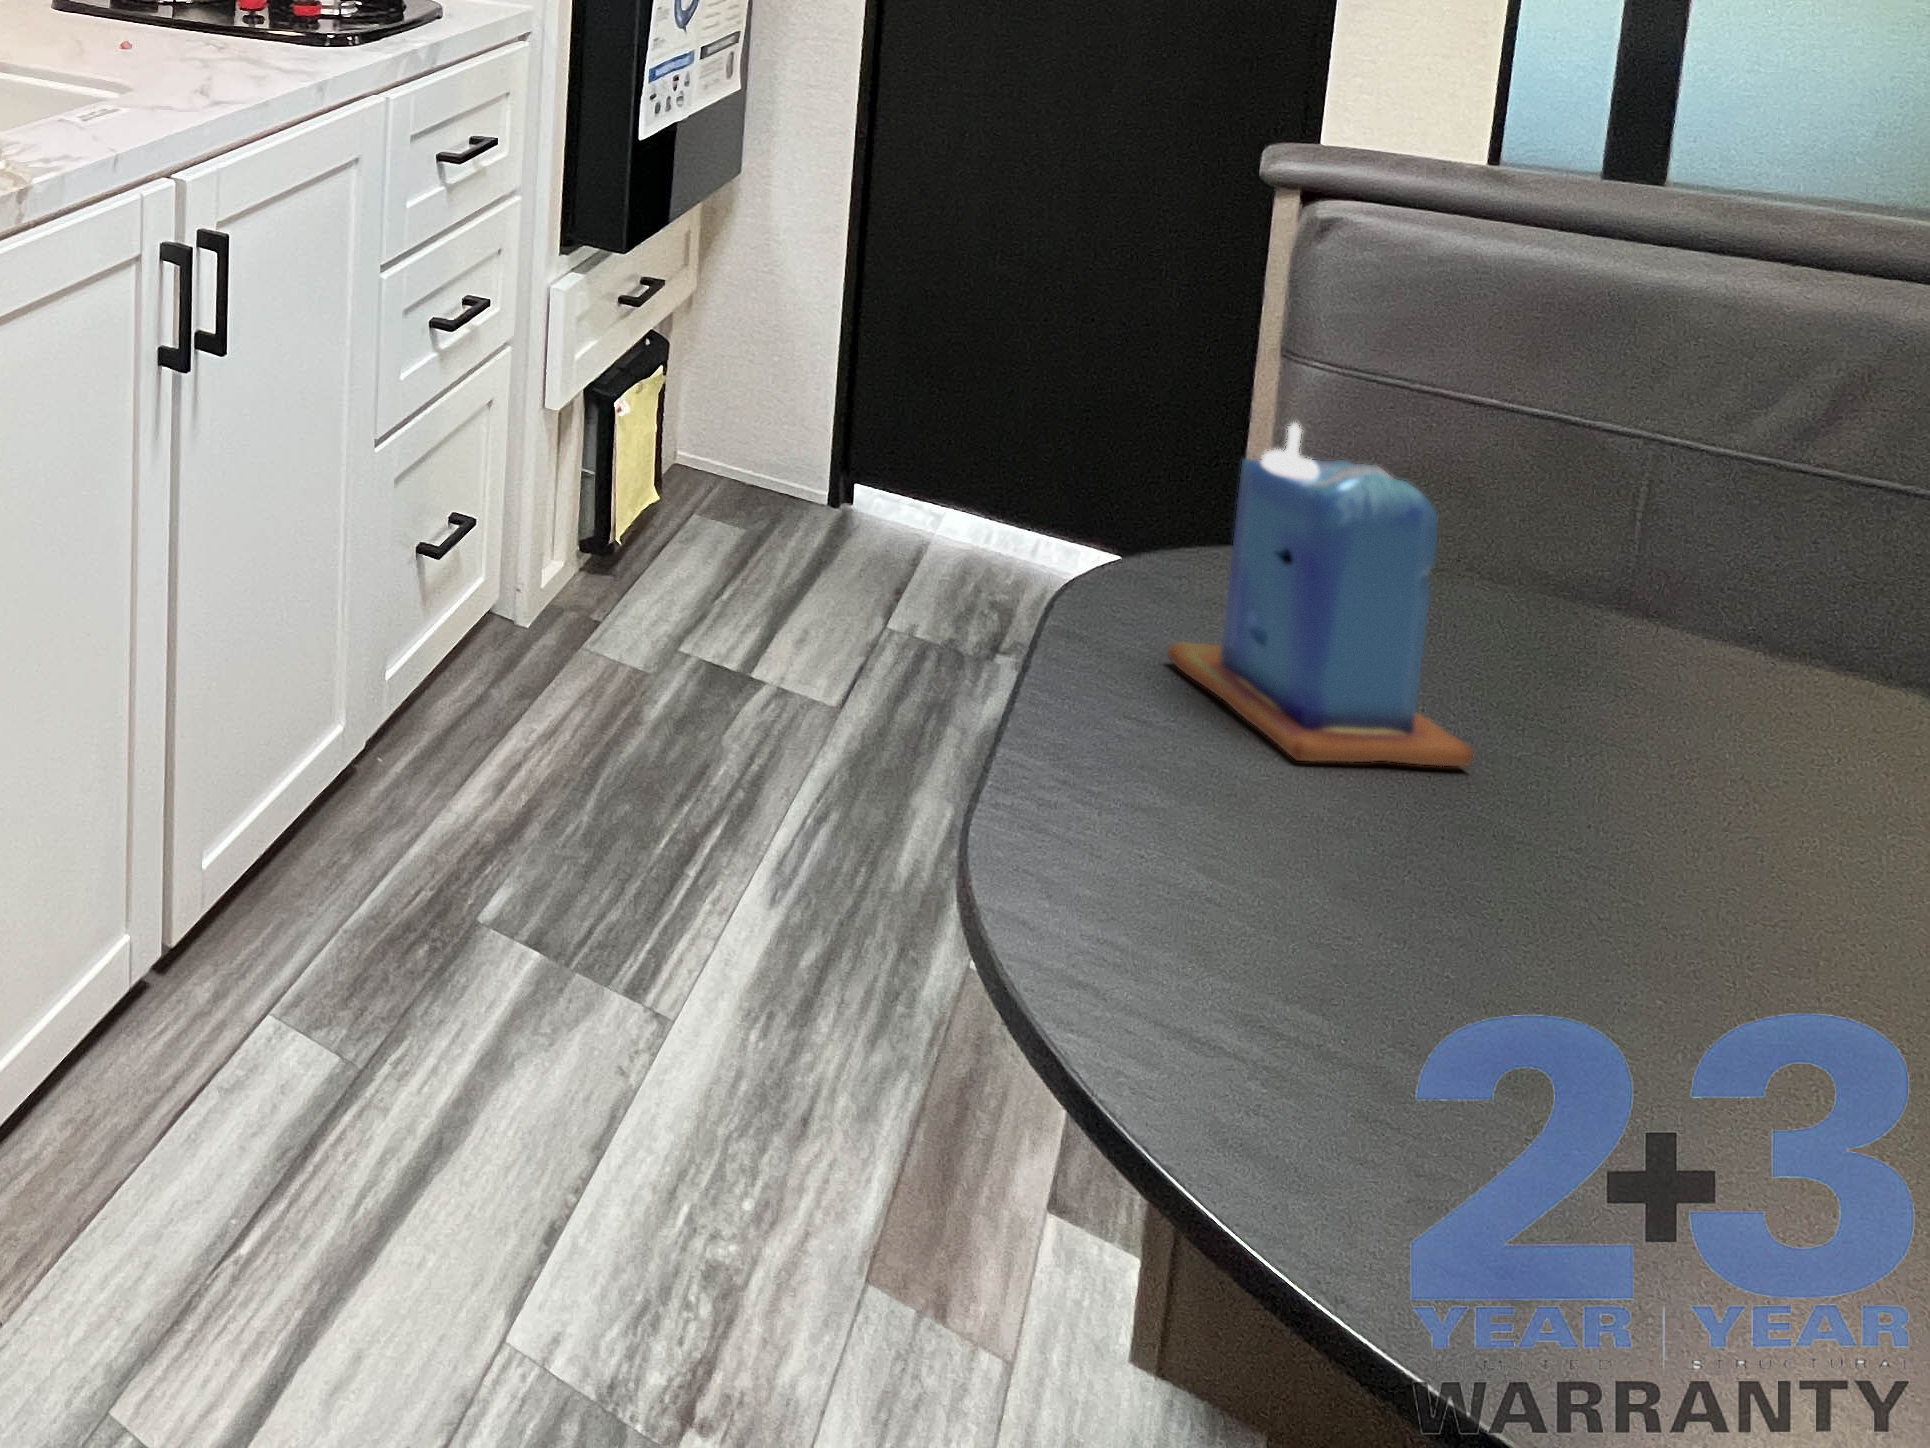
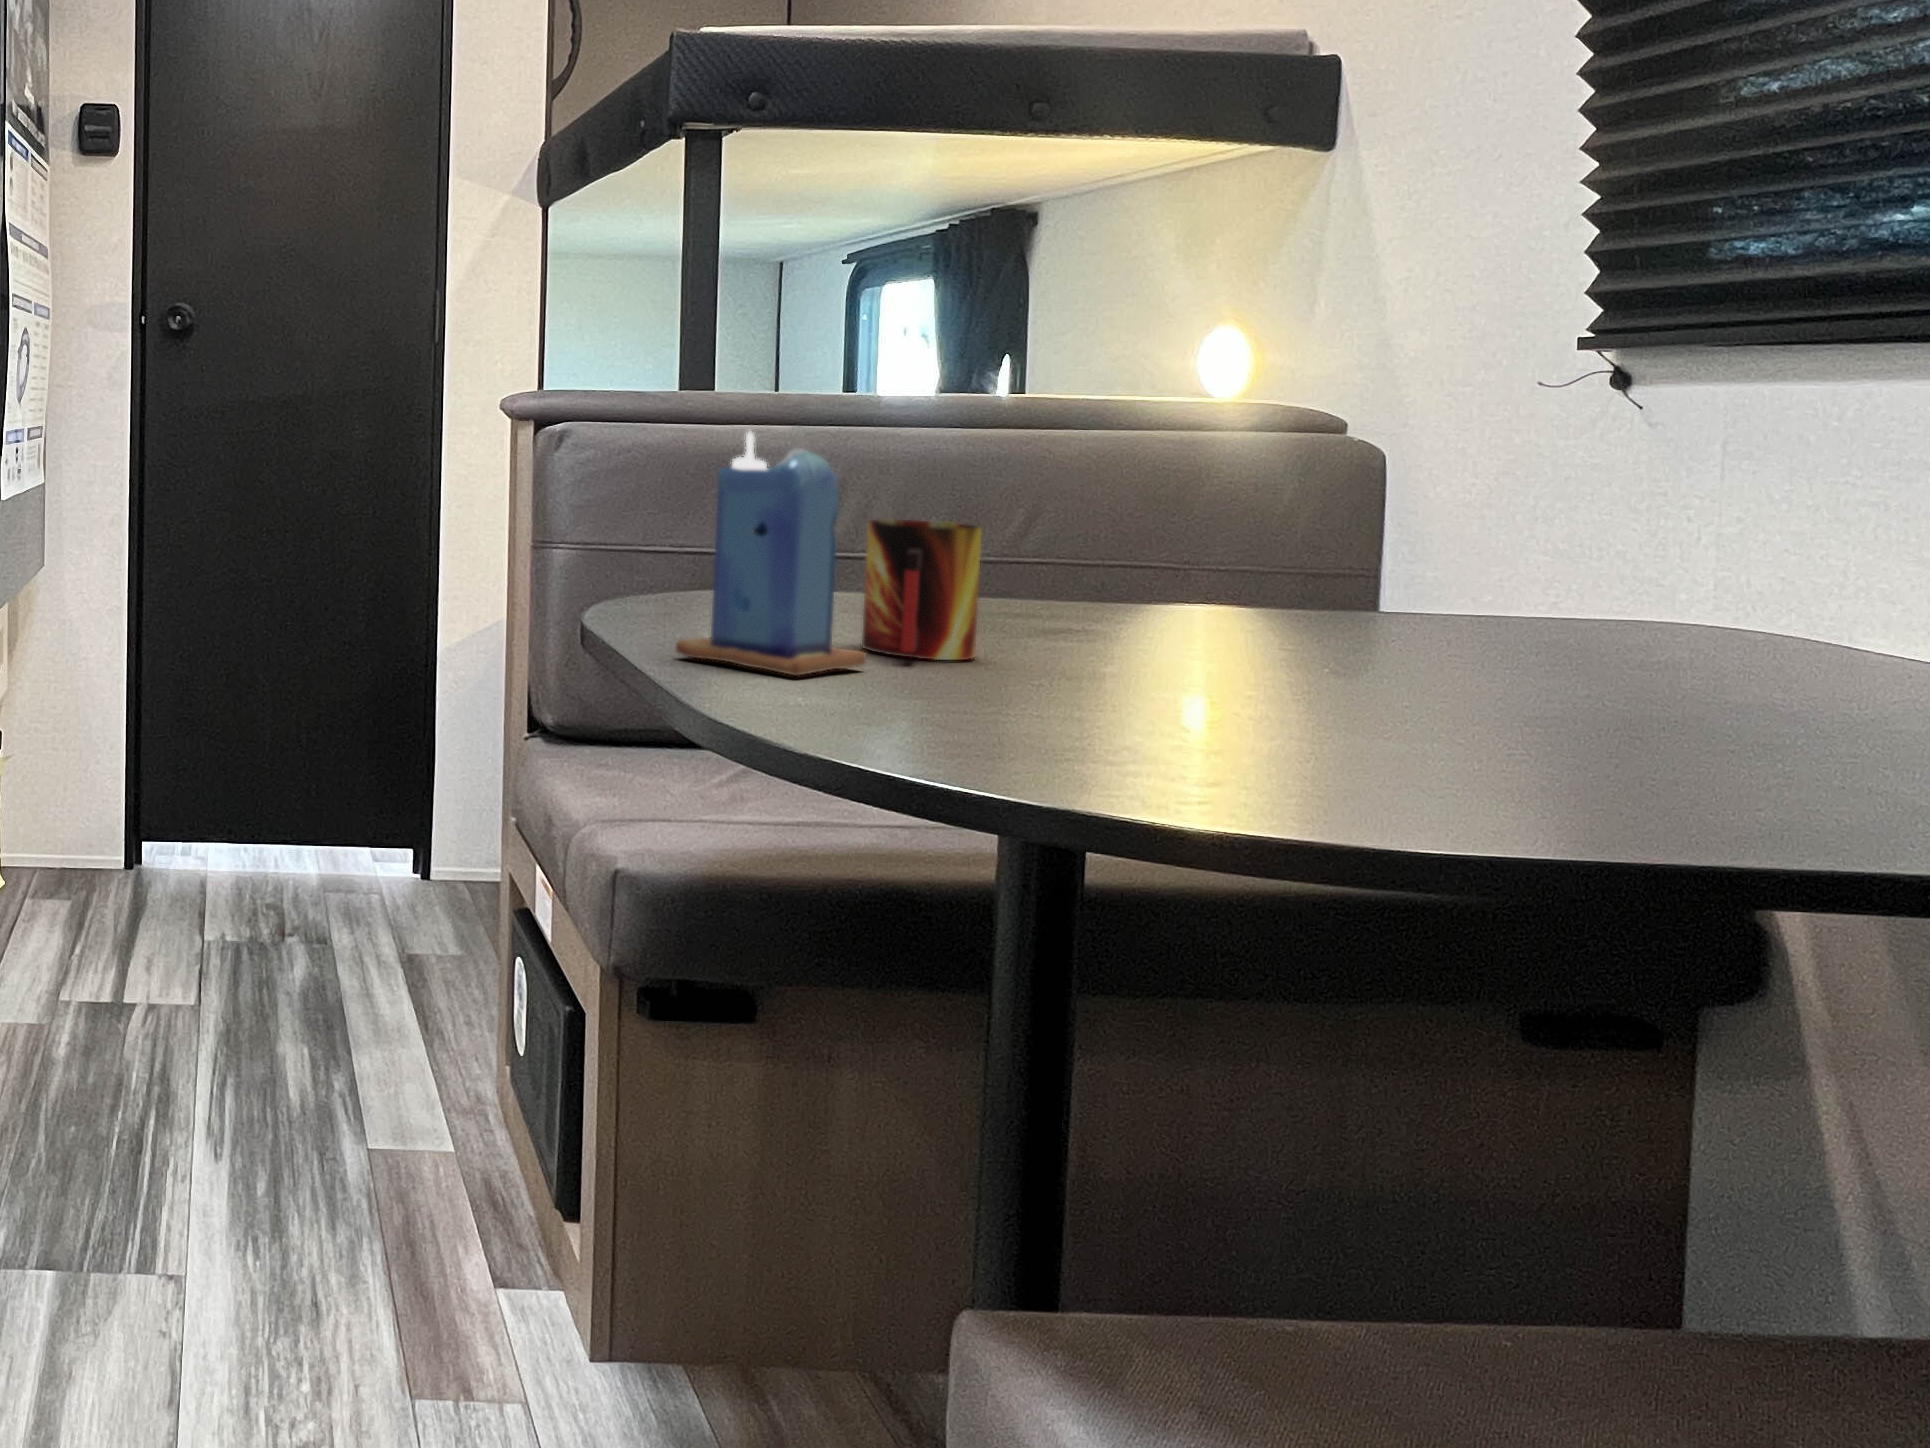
mug: none [1569,540,1813,794] -> present [862,519,982,660]

